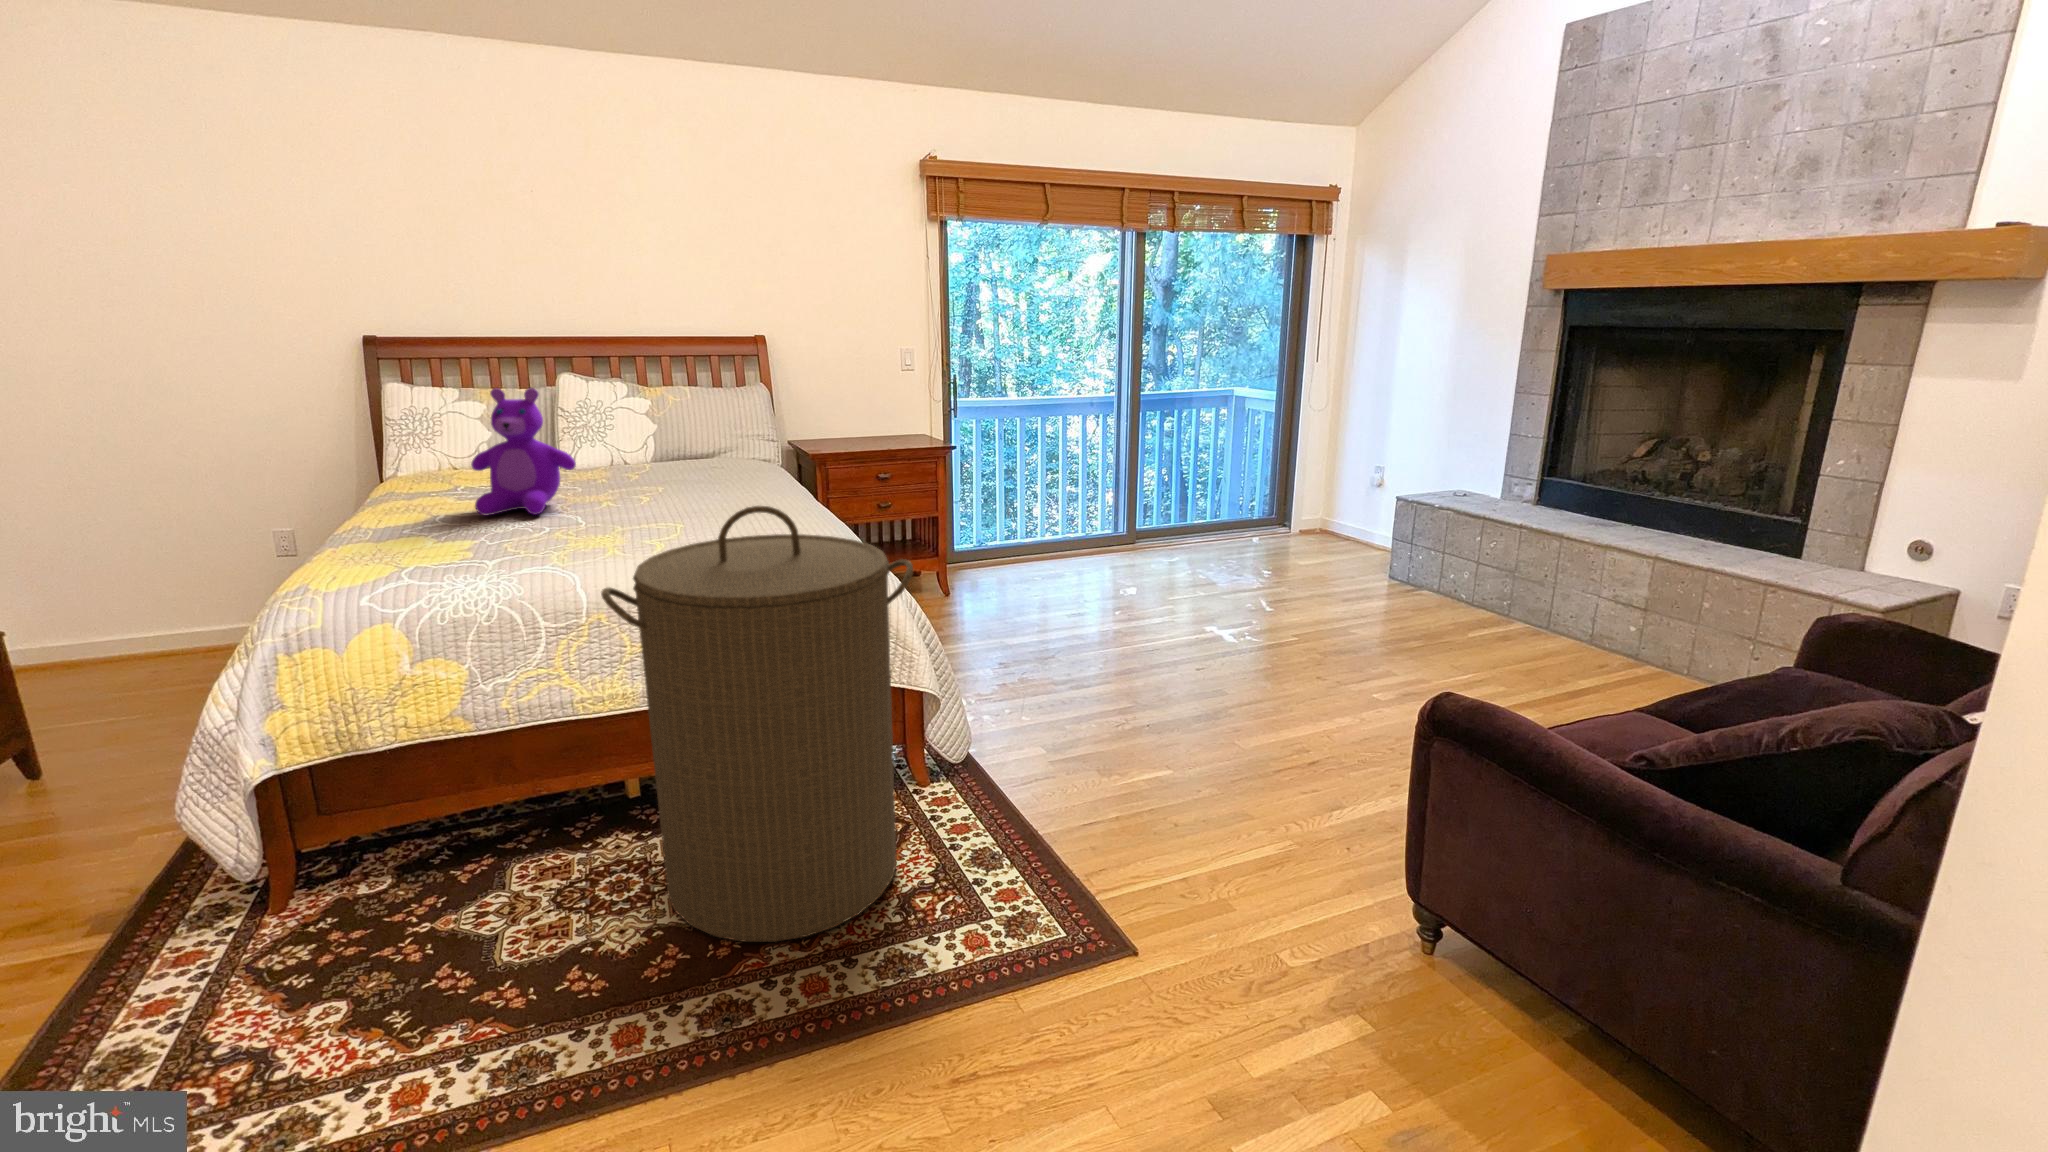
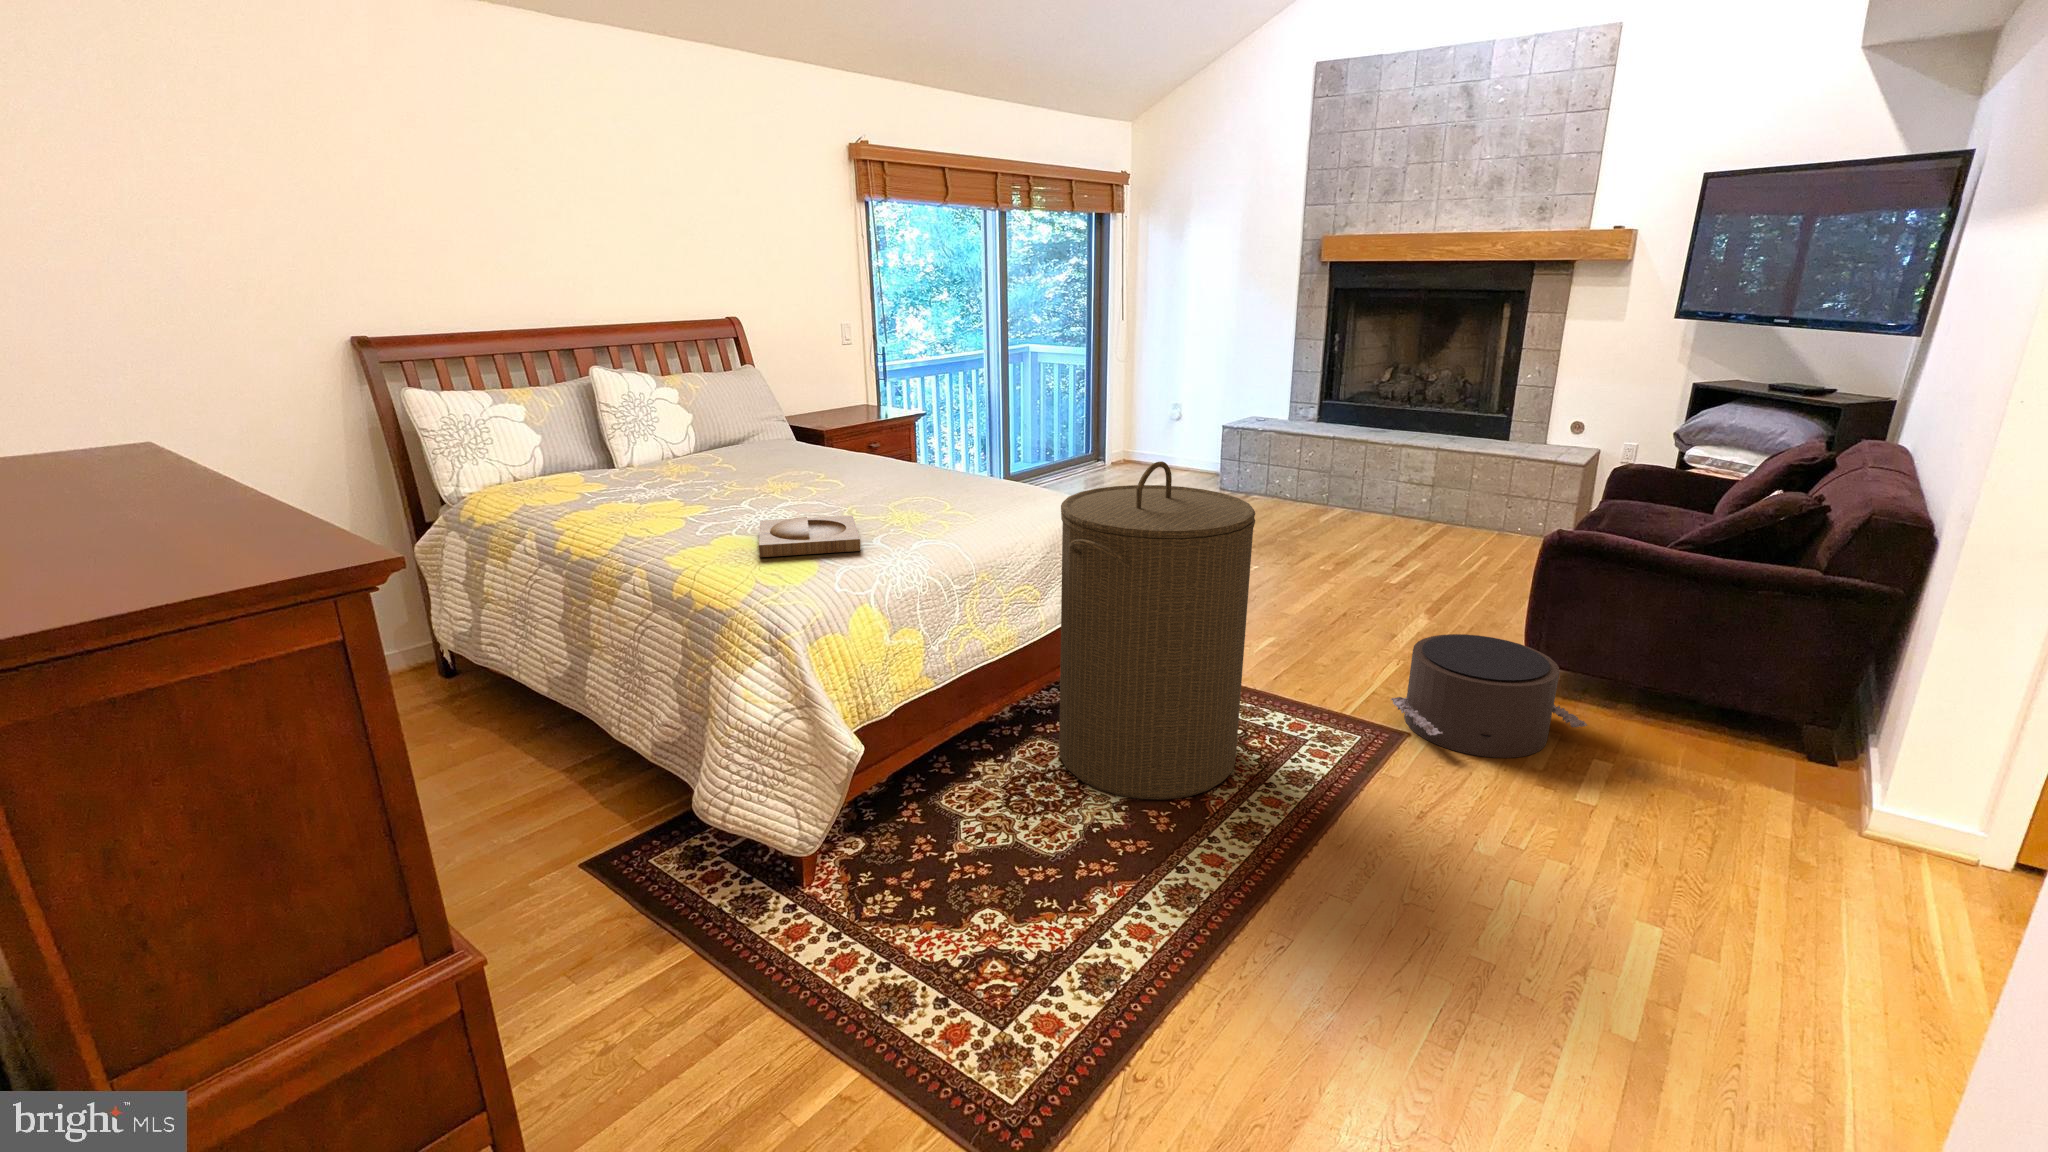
teddy bear: present [471,388,576,516] -> none [686,382,786,511]
tray: none [364,525,530,567] -> present [759,515,860,557]
pouf: none [1115,815,1396,1044] -> present [1391,634,1587,758]

